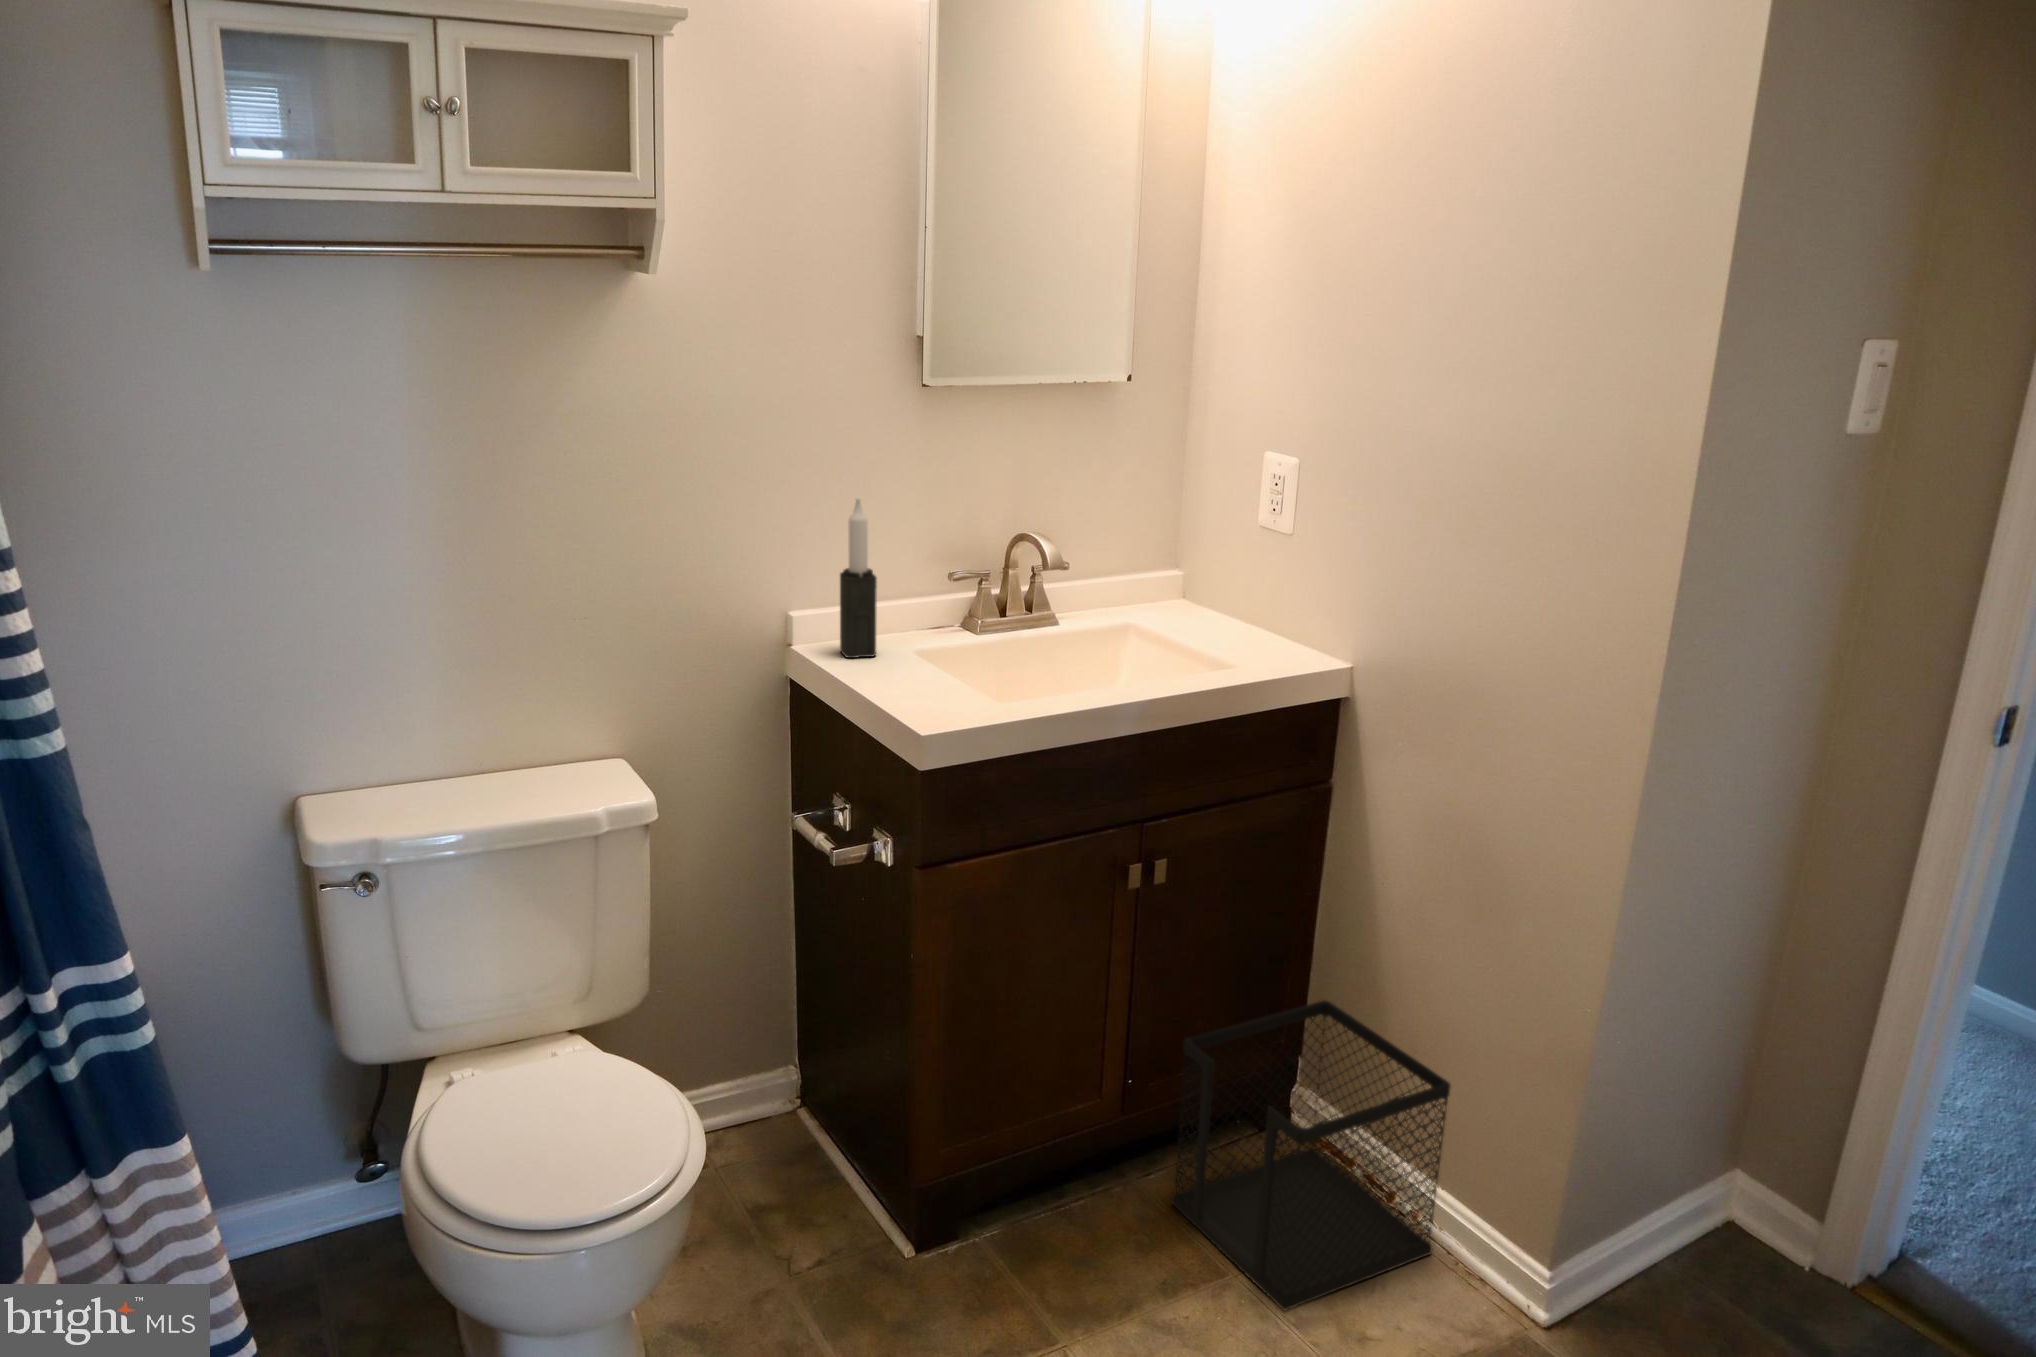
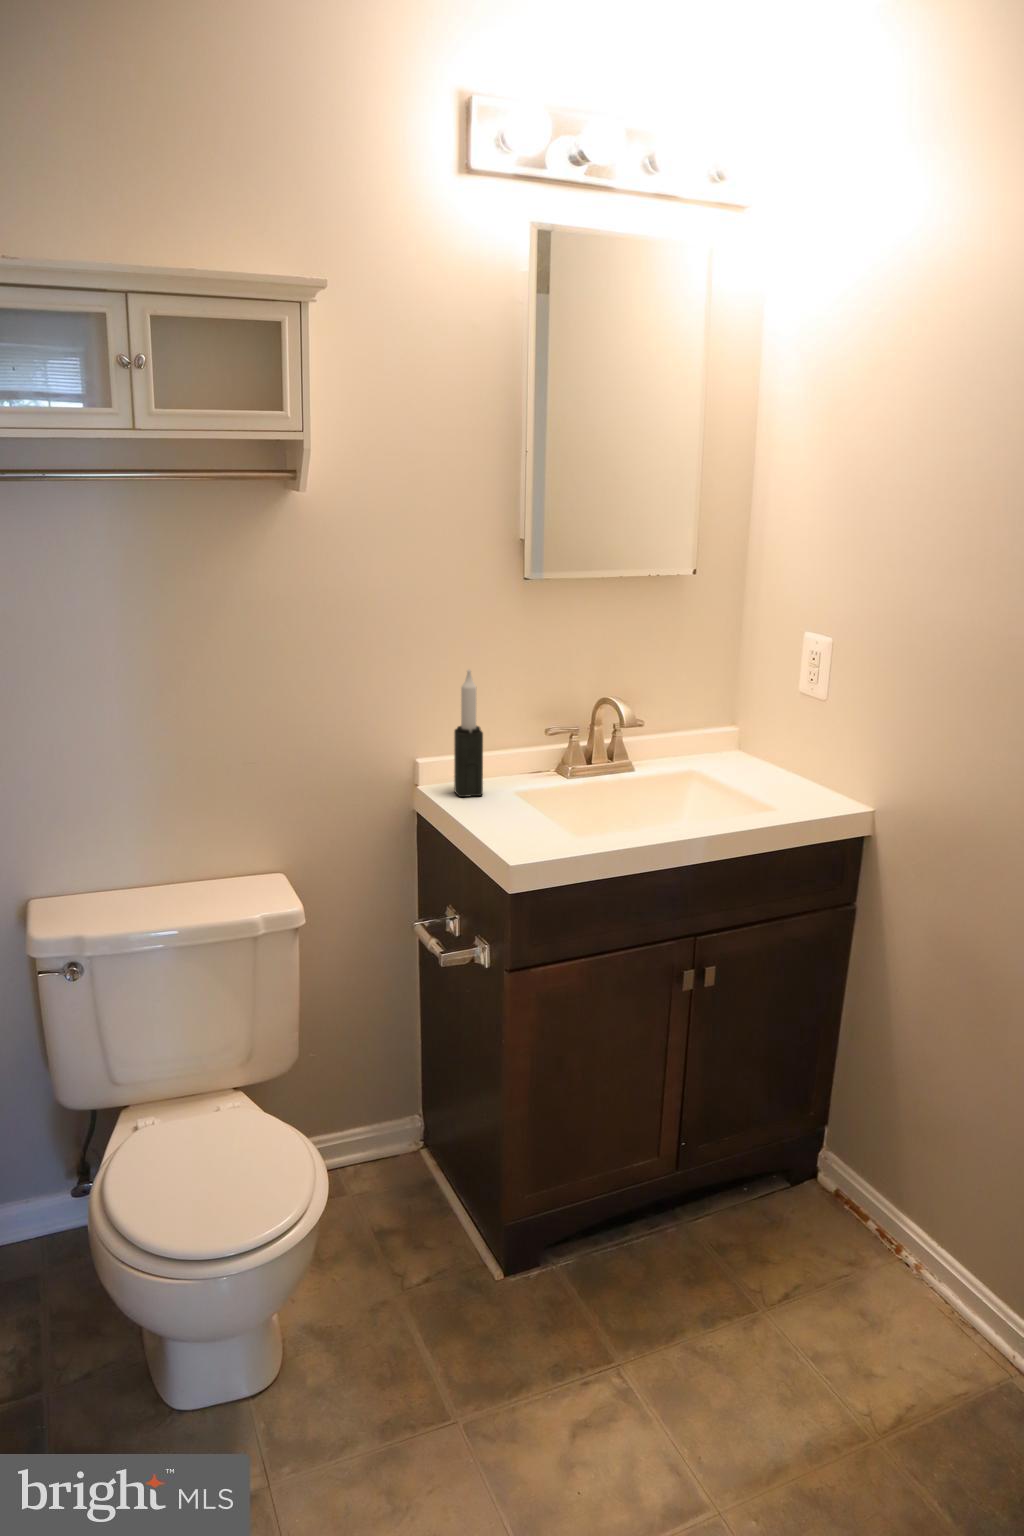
wastebasket: present [1171,1001,1451,1311] -> none [715,1084,953,1351]

